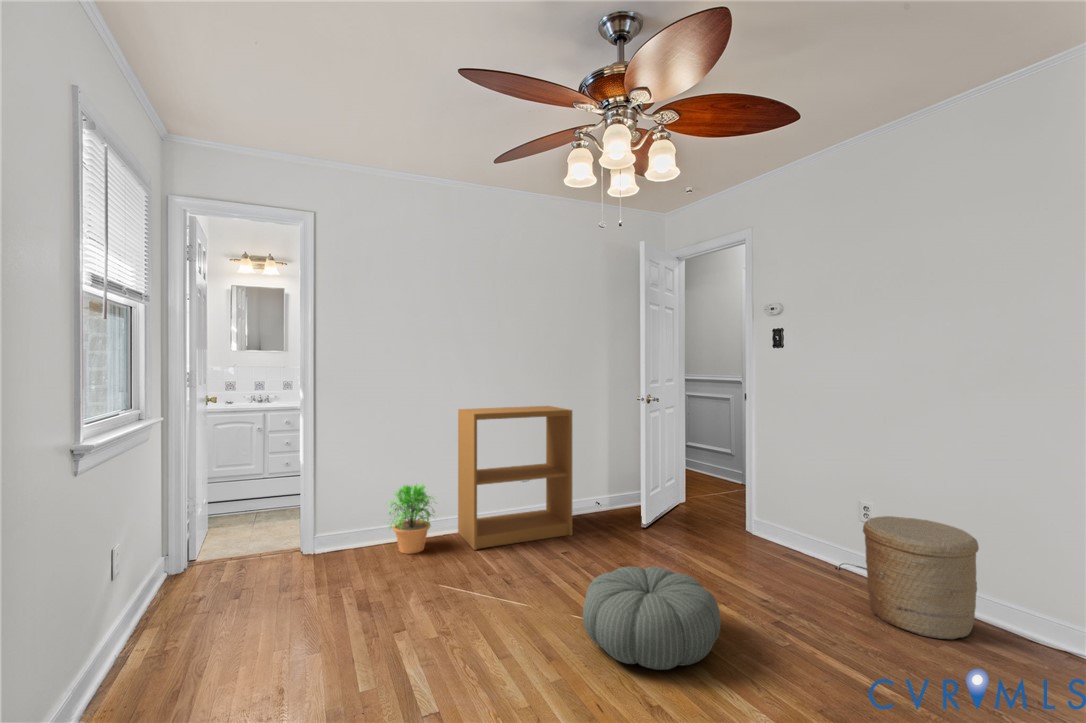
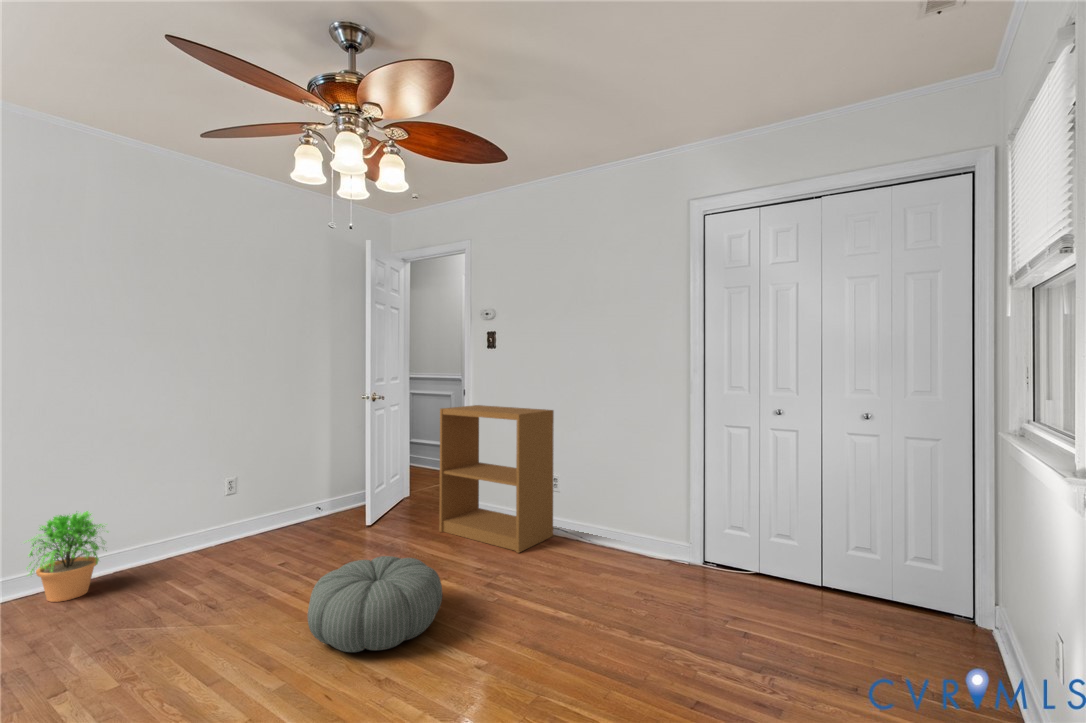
bookshelf: present [458,406,572,550] -> present [439,405,554,553]
woven basket: present [863,516,979,639] -> none [552,483,625,571]

